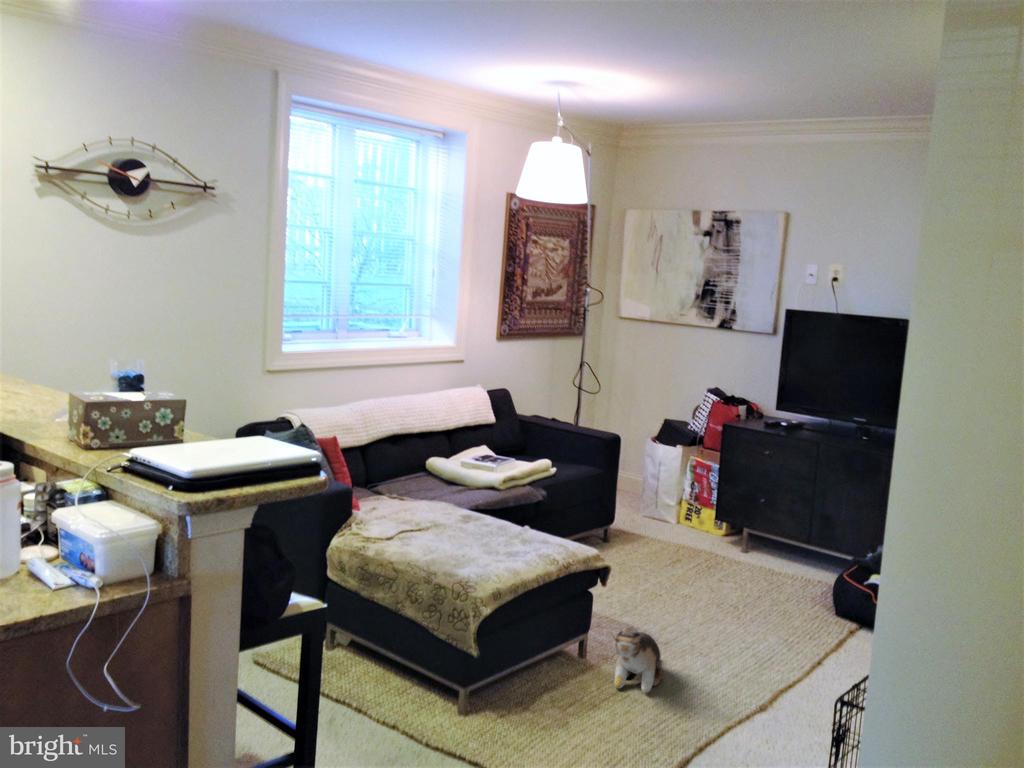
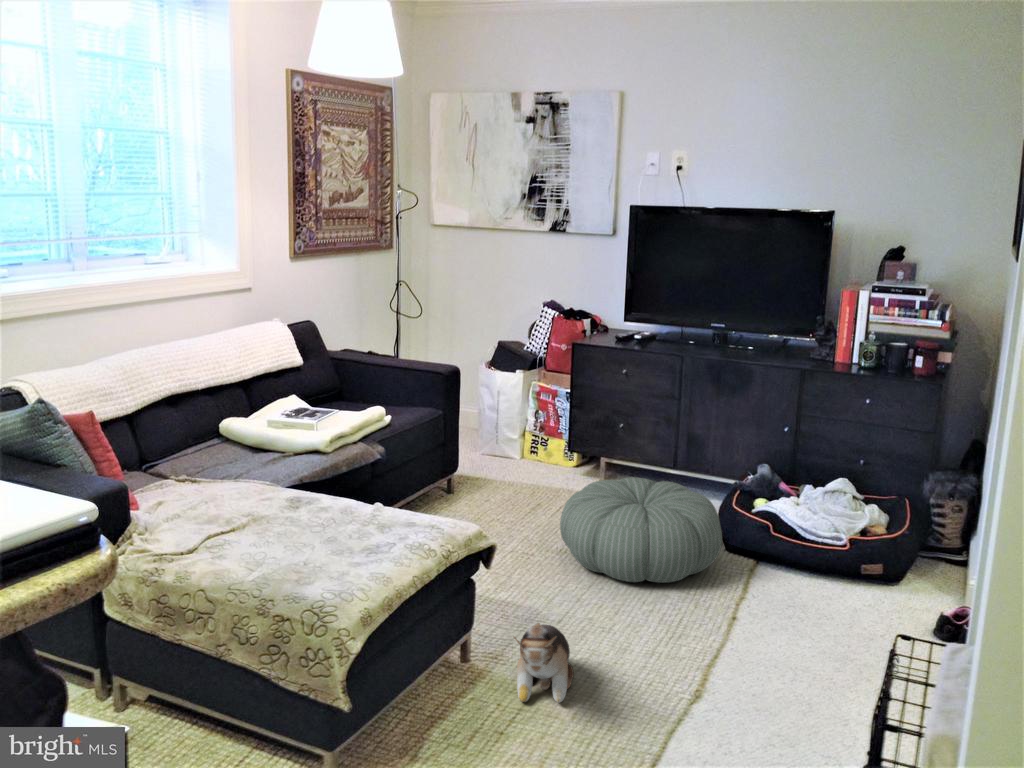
pouf: none [685,540,824,628] -> present [560,477,722,583]

